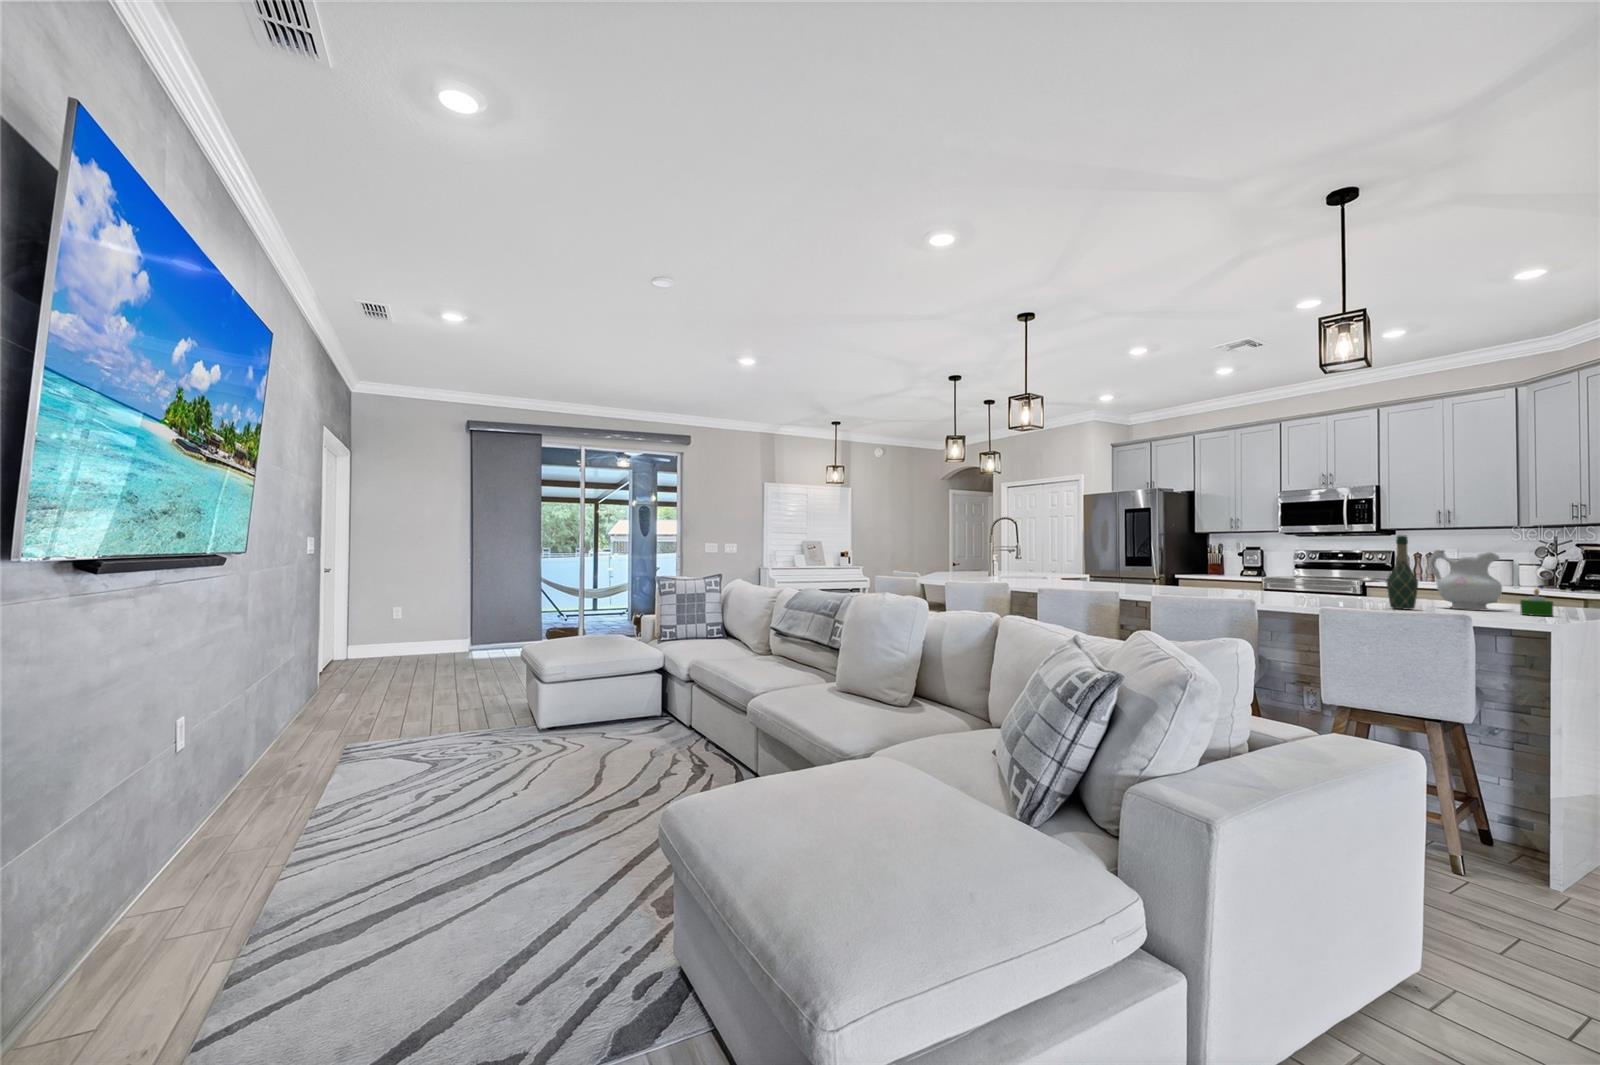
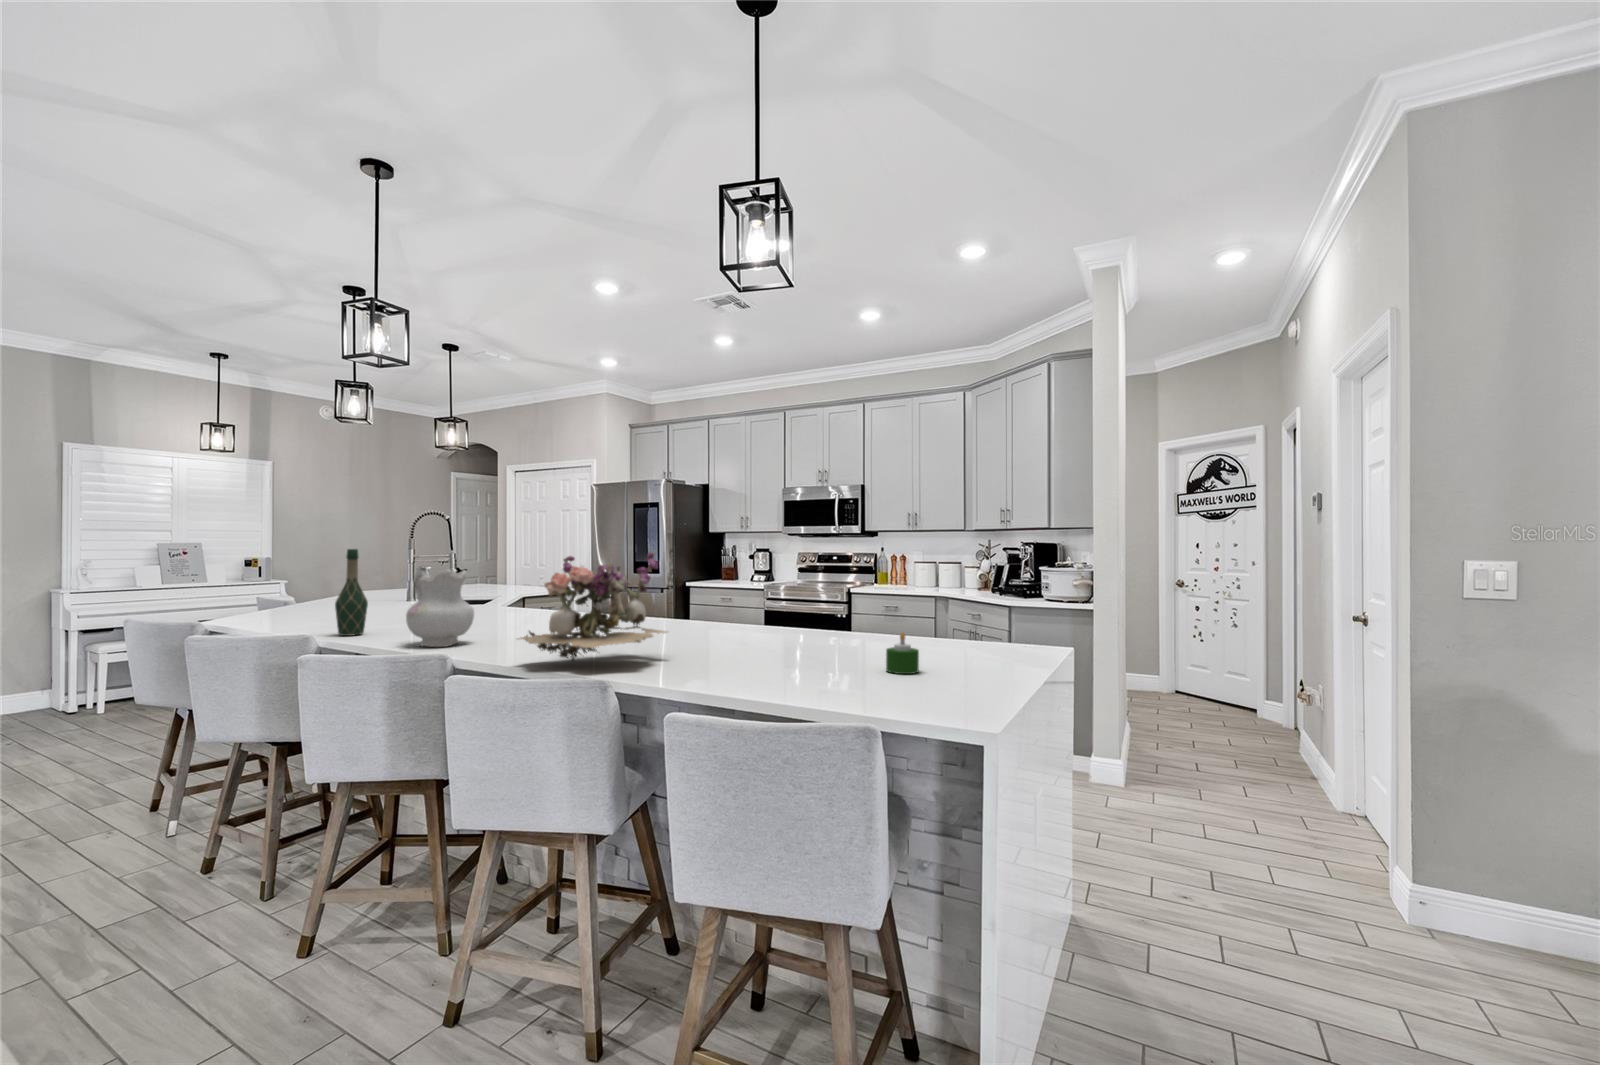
flower arrangement: none [1218,535,1319,602] -> present [517,550,667,661]
wine bottle: present [1387,535,1418,610] -> present [335,549,368,636]
ceramic pitcher: present [1429,550,1502,611] -> present [406,566,474,647]

